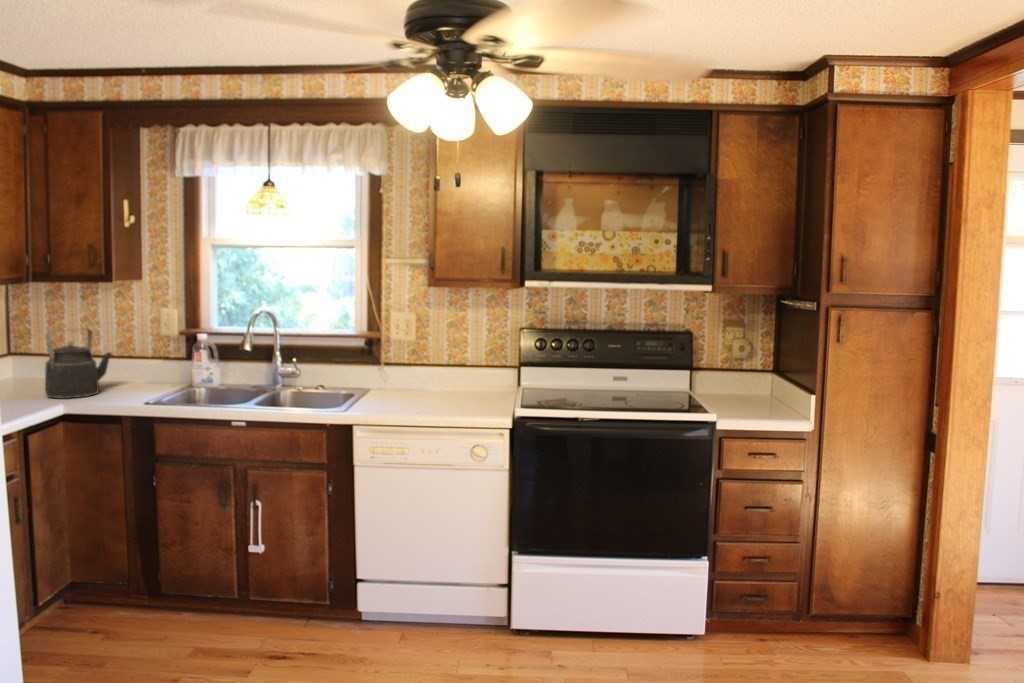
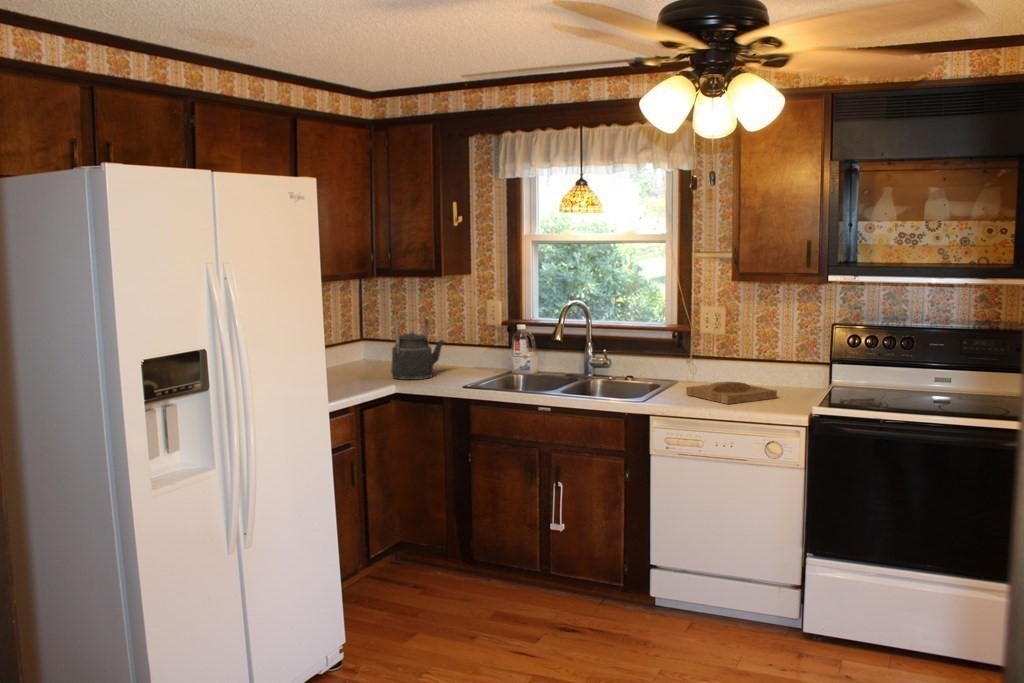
tray: none [386,386,474,409] -> present [686,382,777,404]

